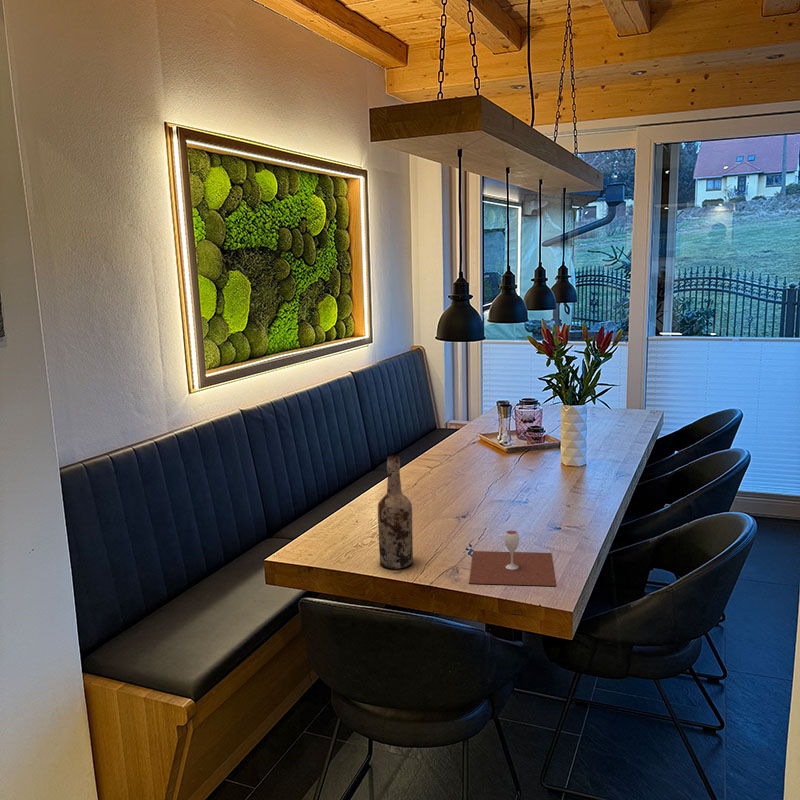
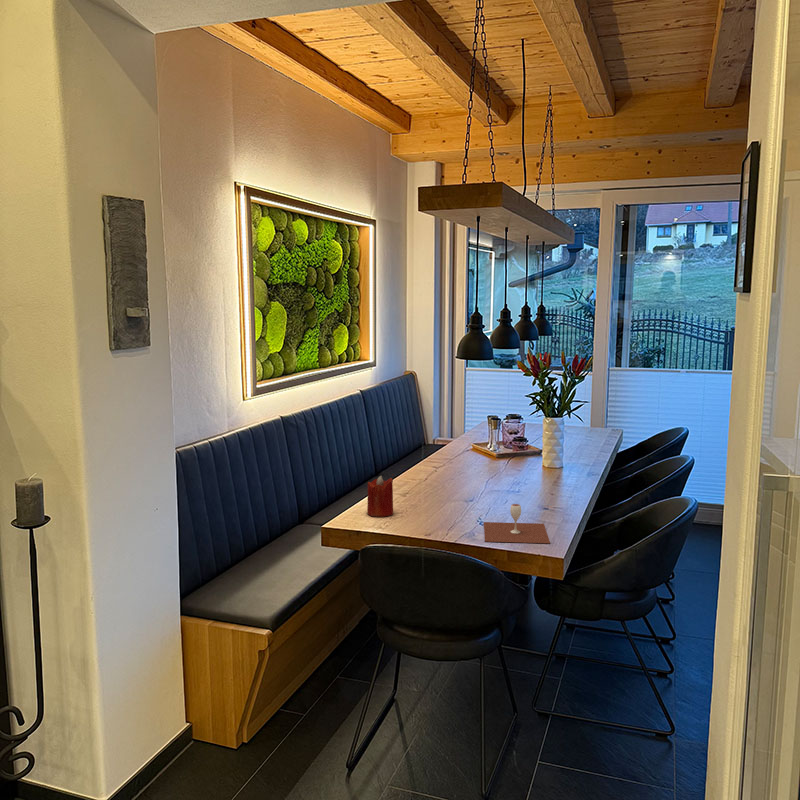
wine bottle: present [378,455,413,569] -> none [413,445,440,532]
candle: none [326,491,360,544] -> present [367,476,393,517]

